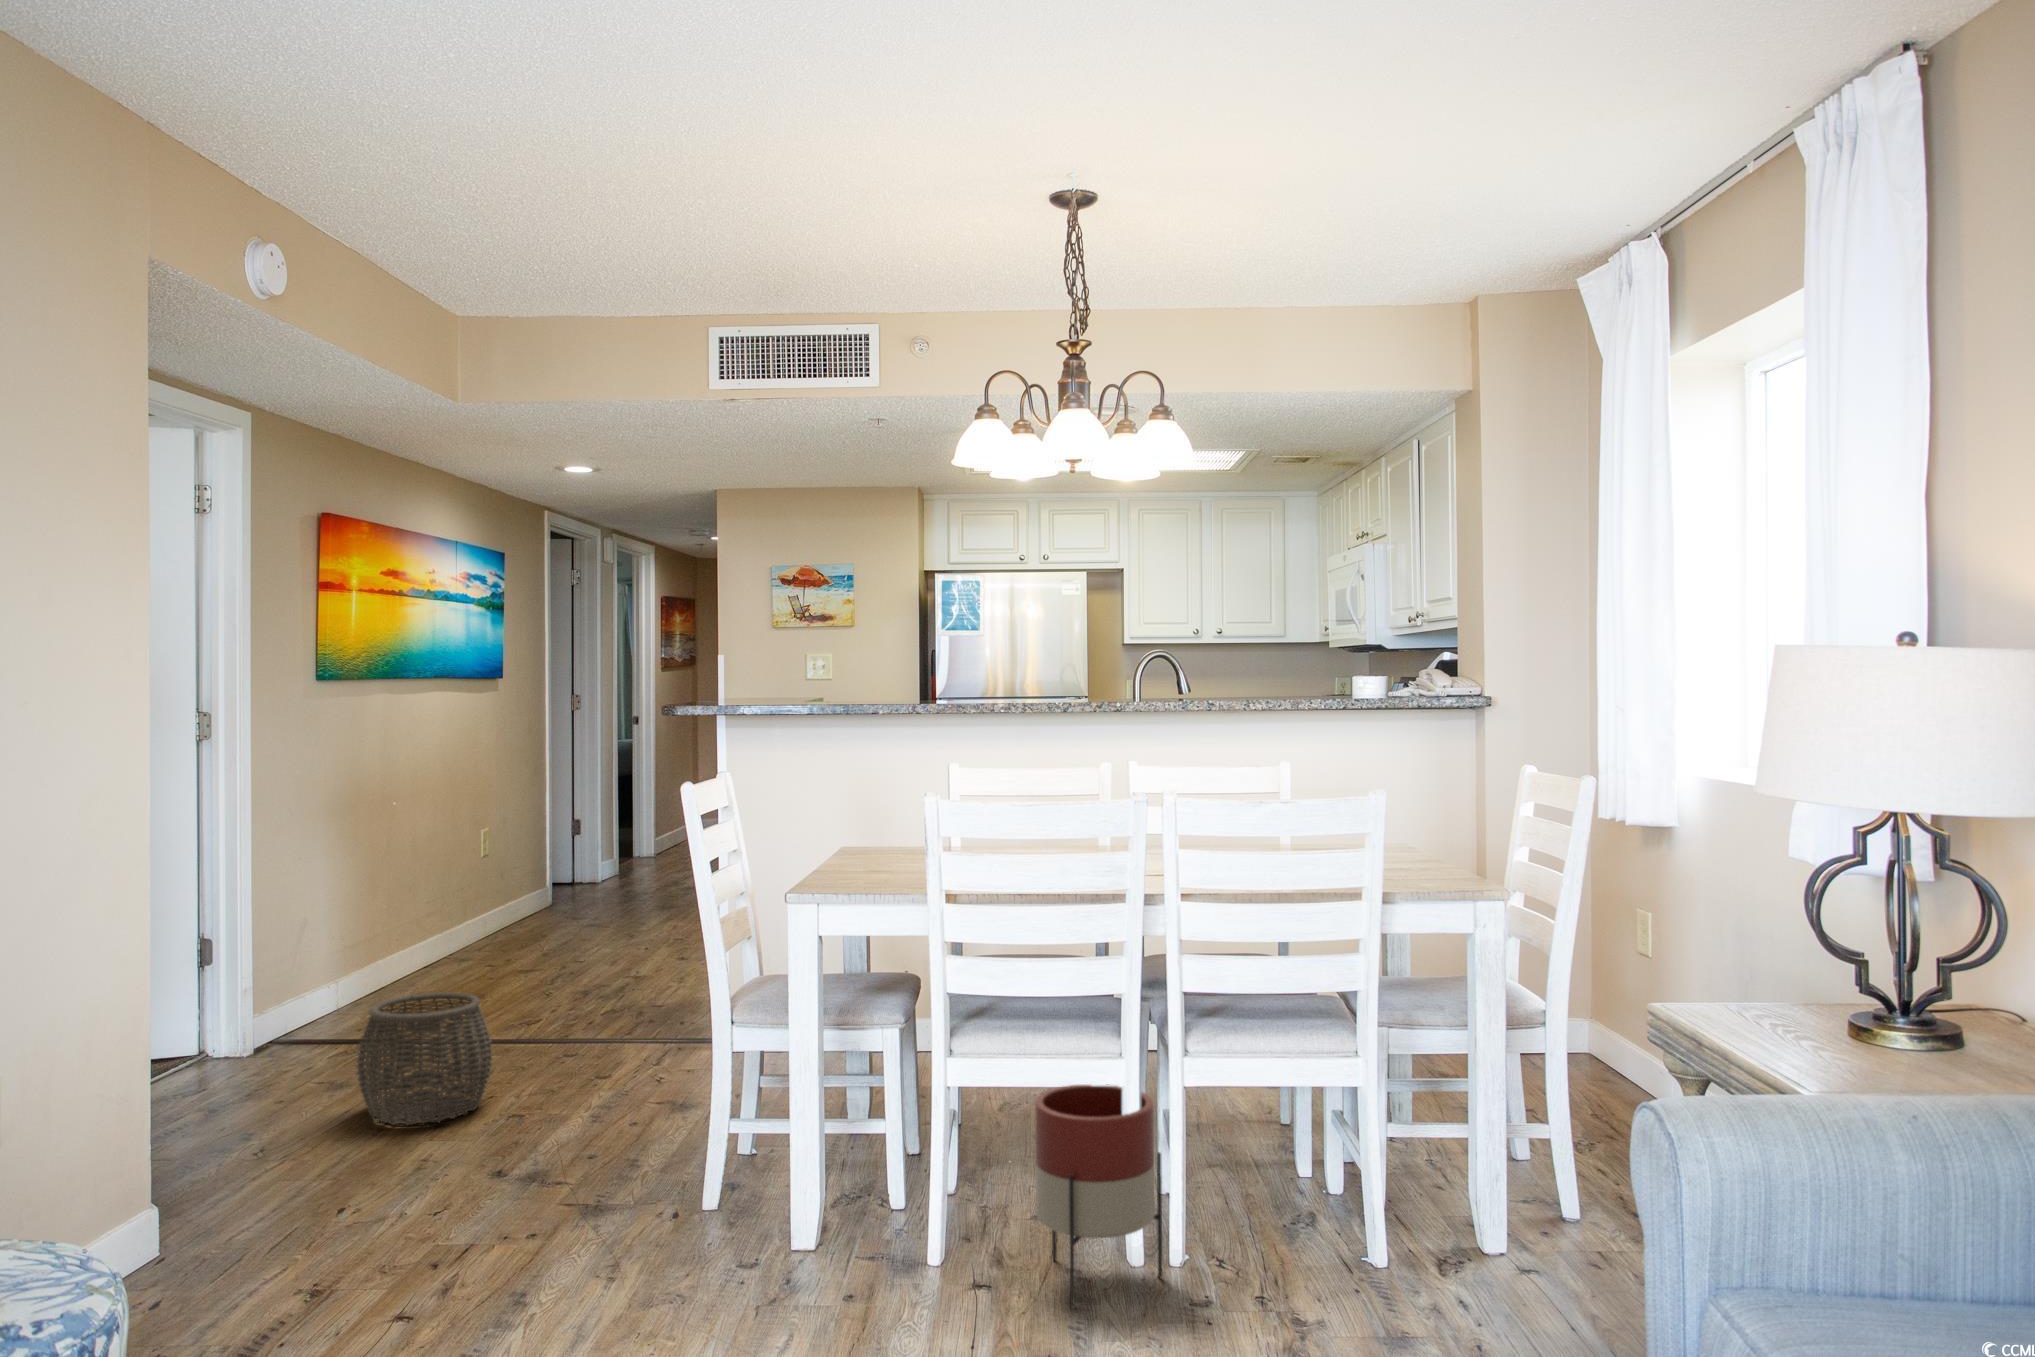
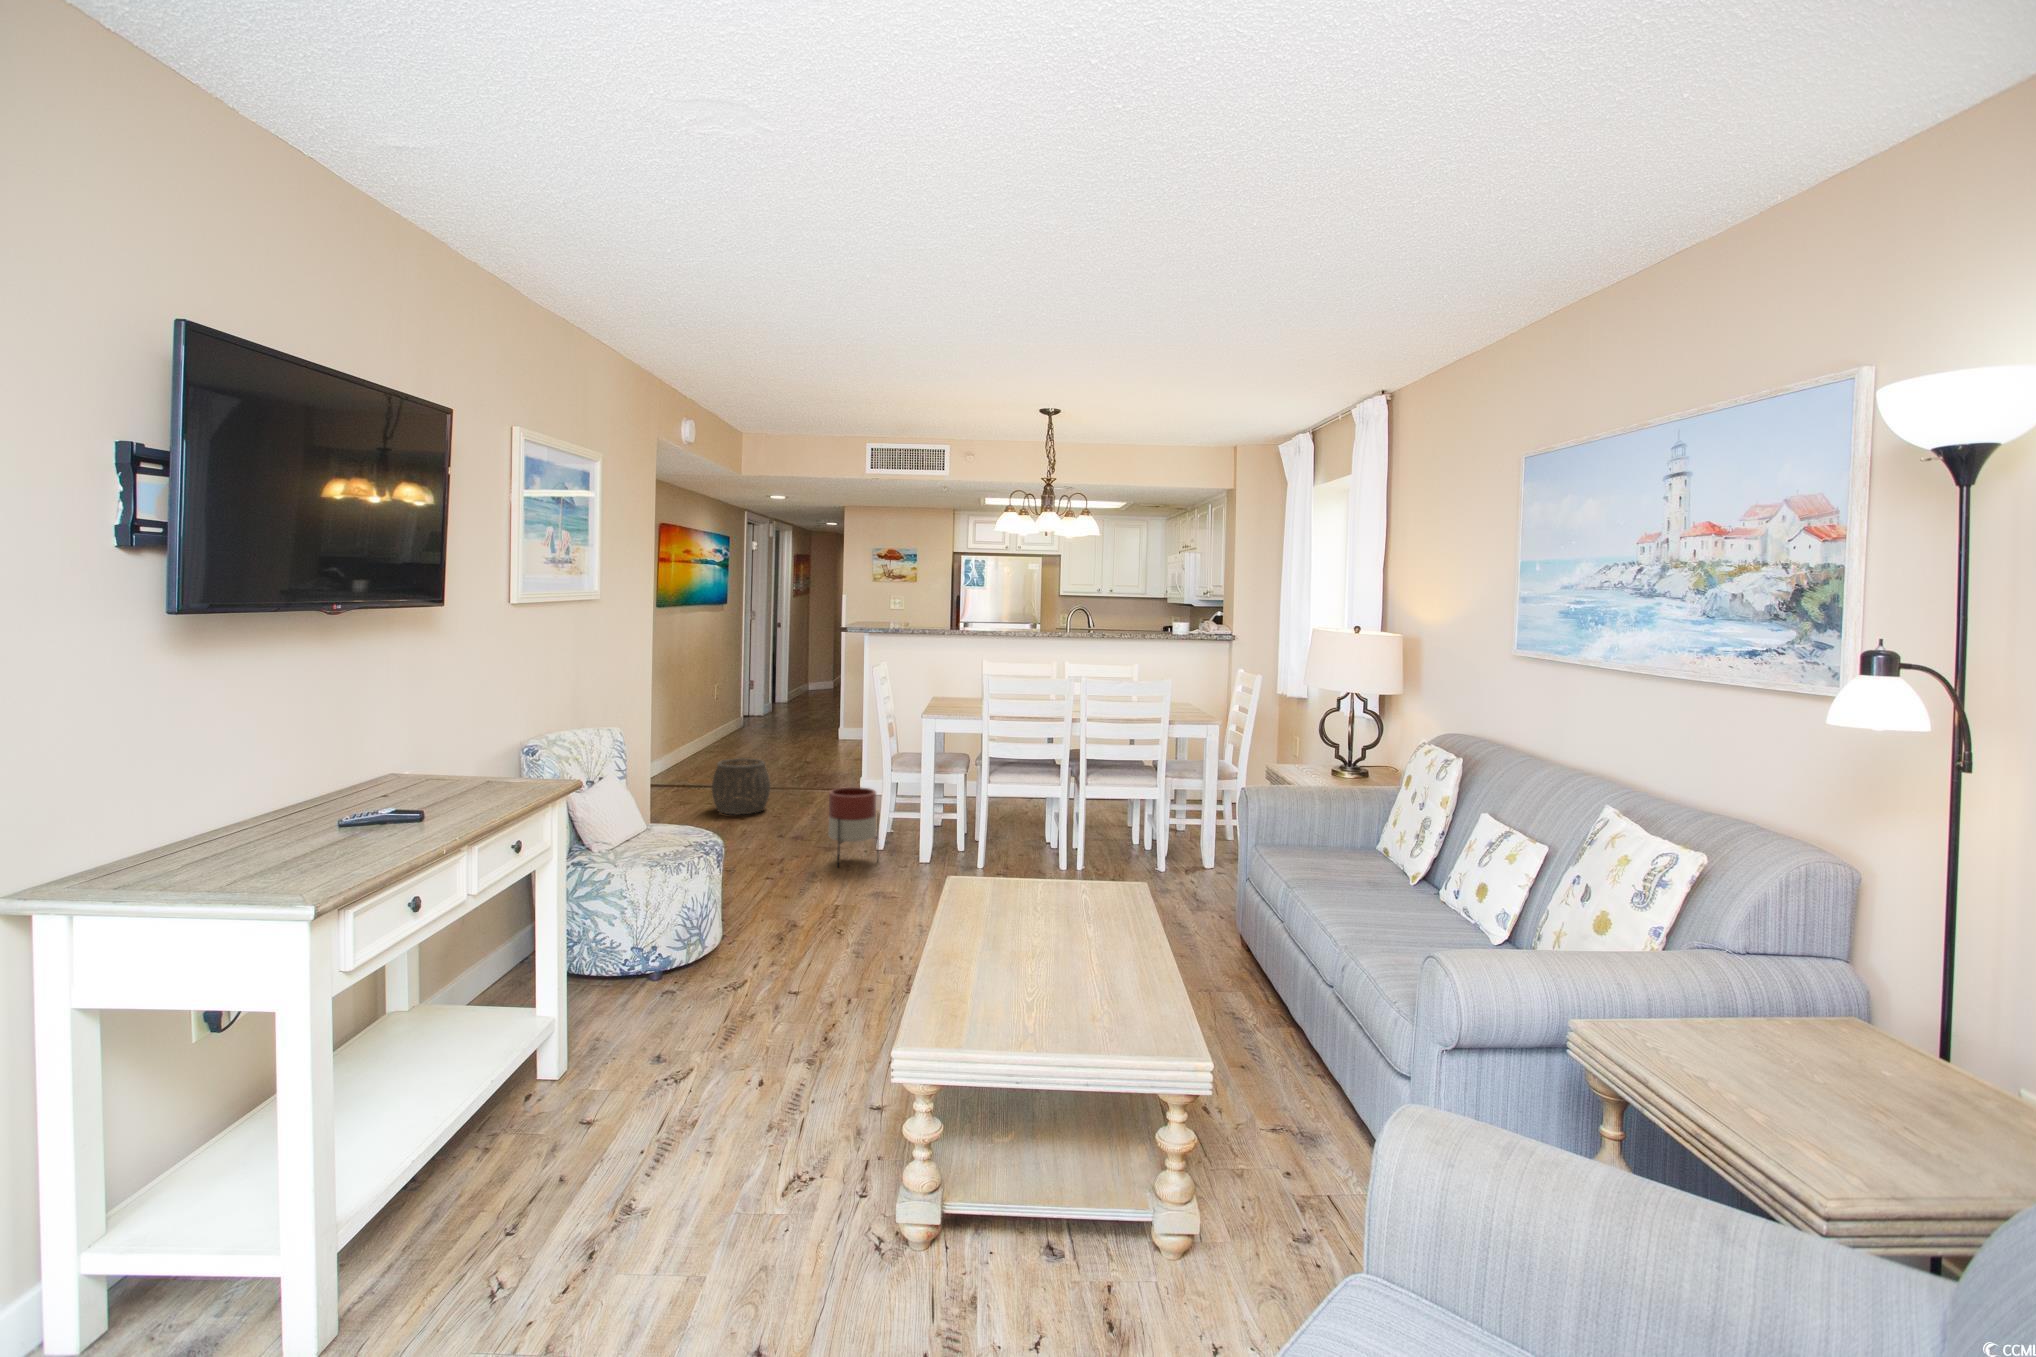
planter: present [1035,1085,1162,1309] -> present [828,787,879,866]

